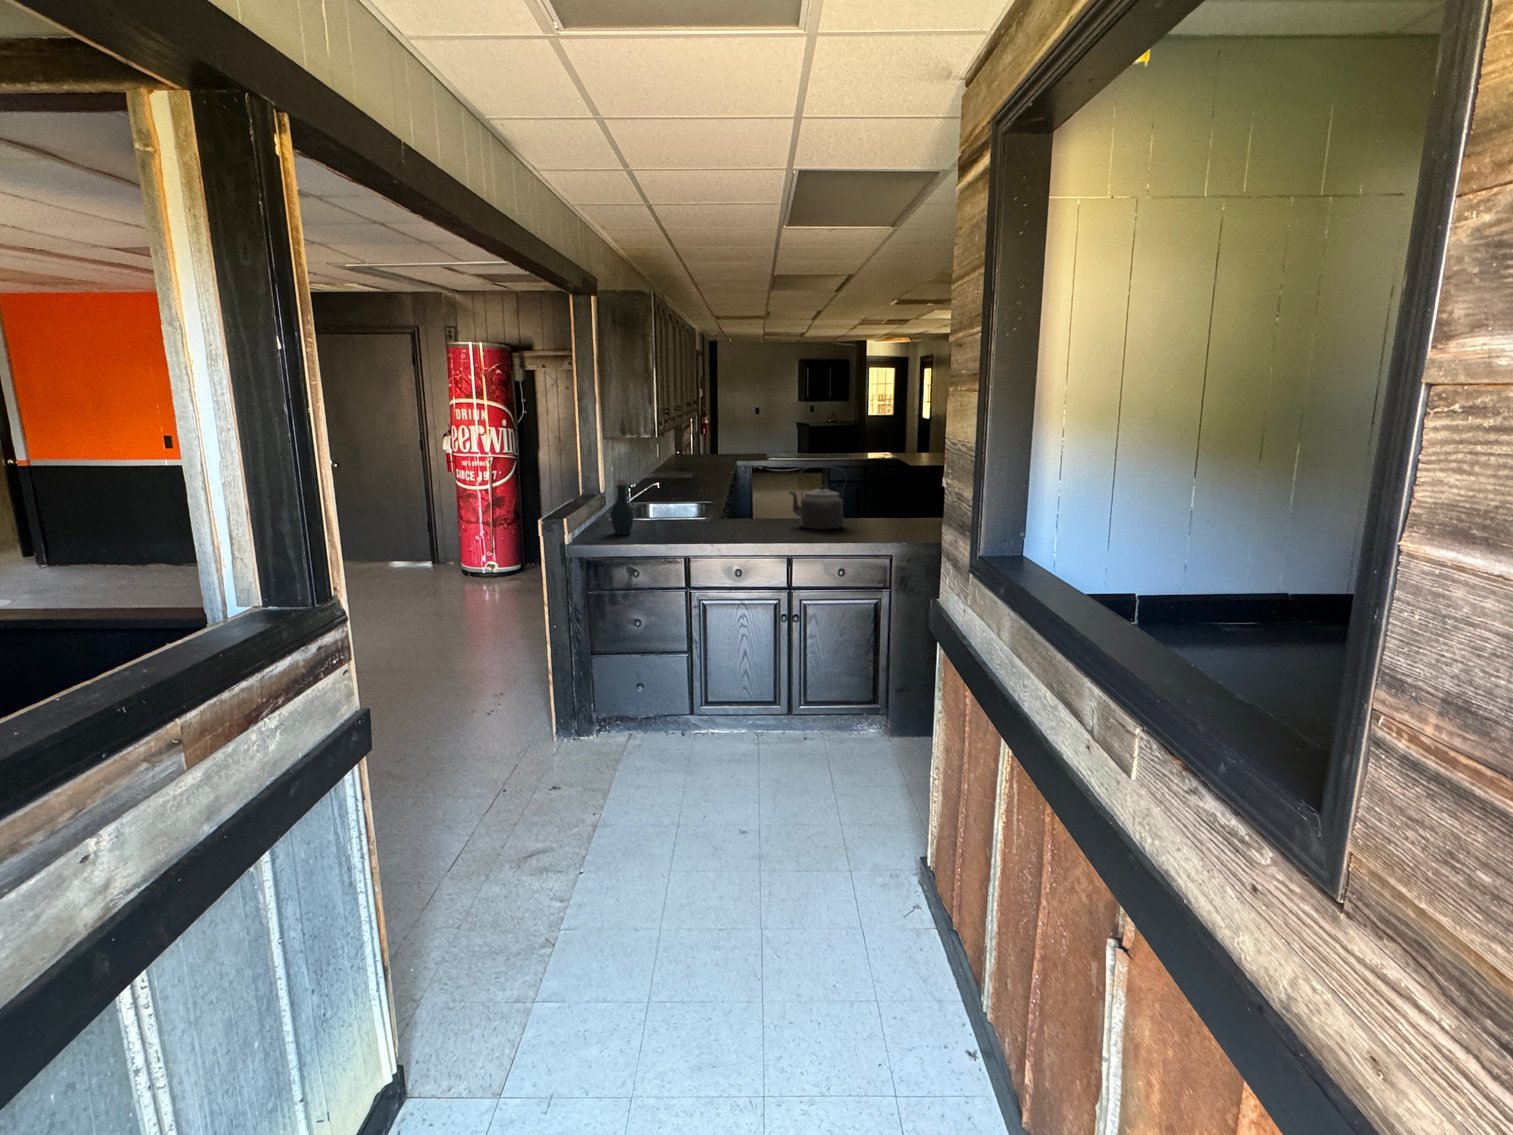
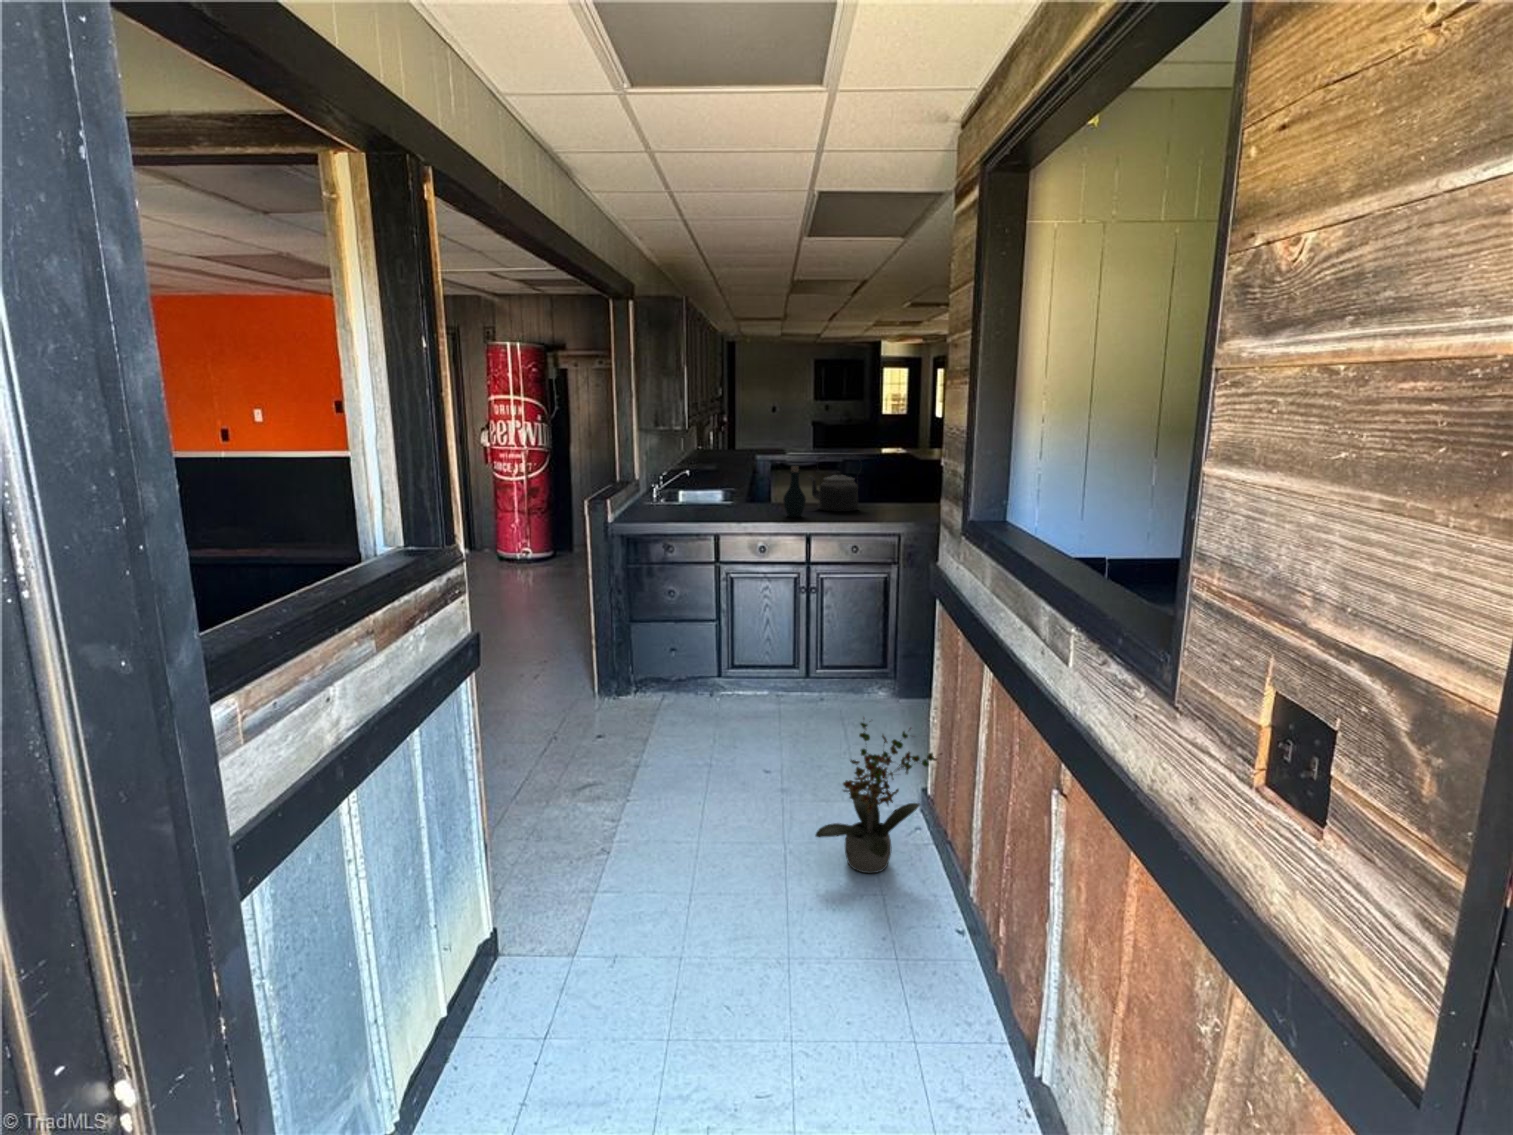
bottle: present [610,479,634,535] -> present [783,466,806,517]
potted plant: none [795,778,946,968] -> present [816,723,942,873]

